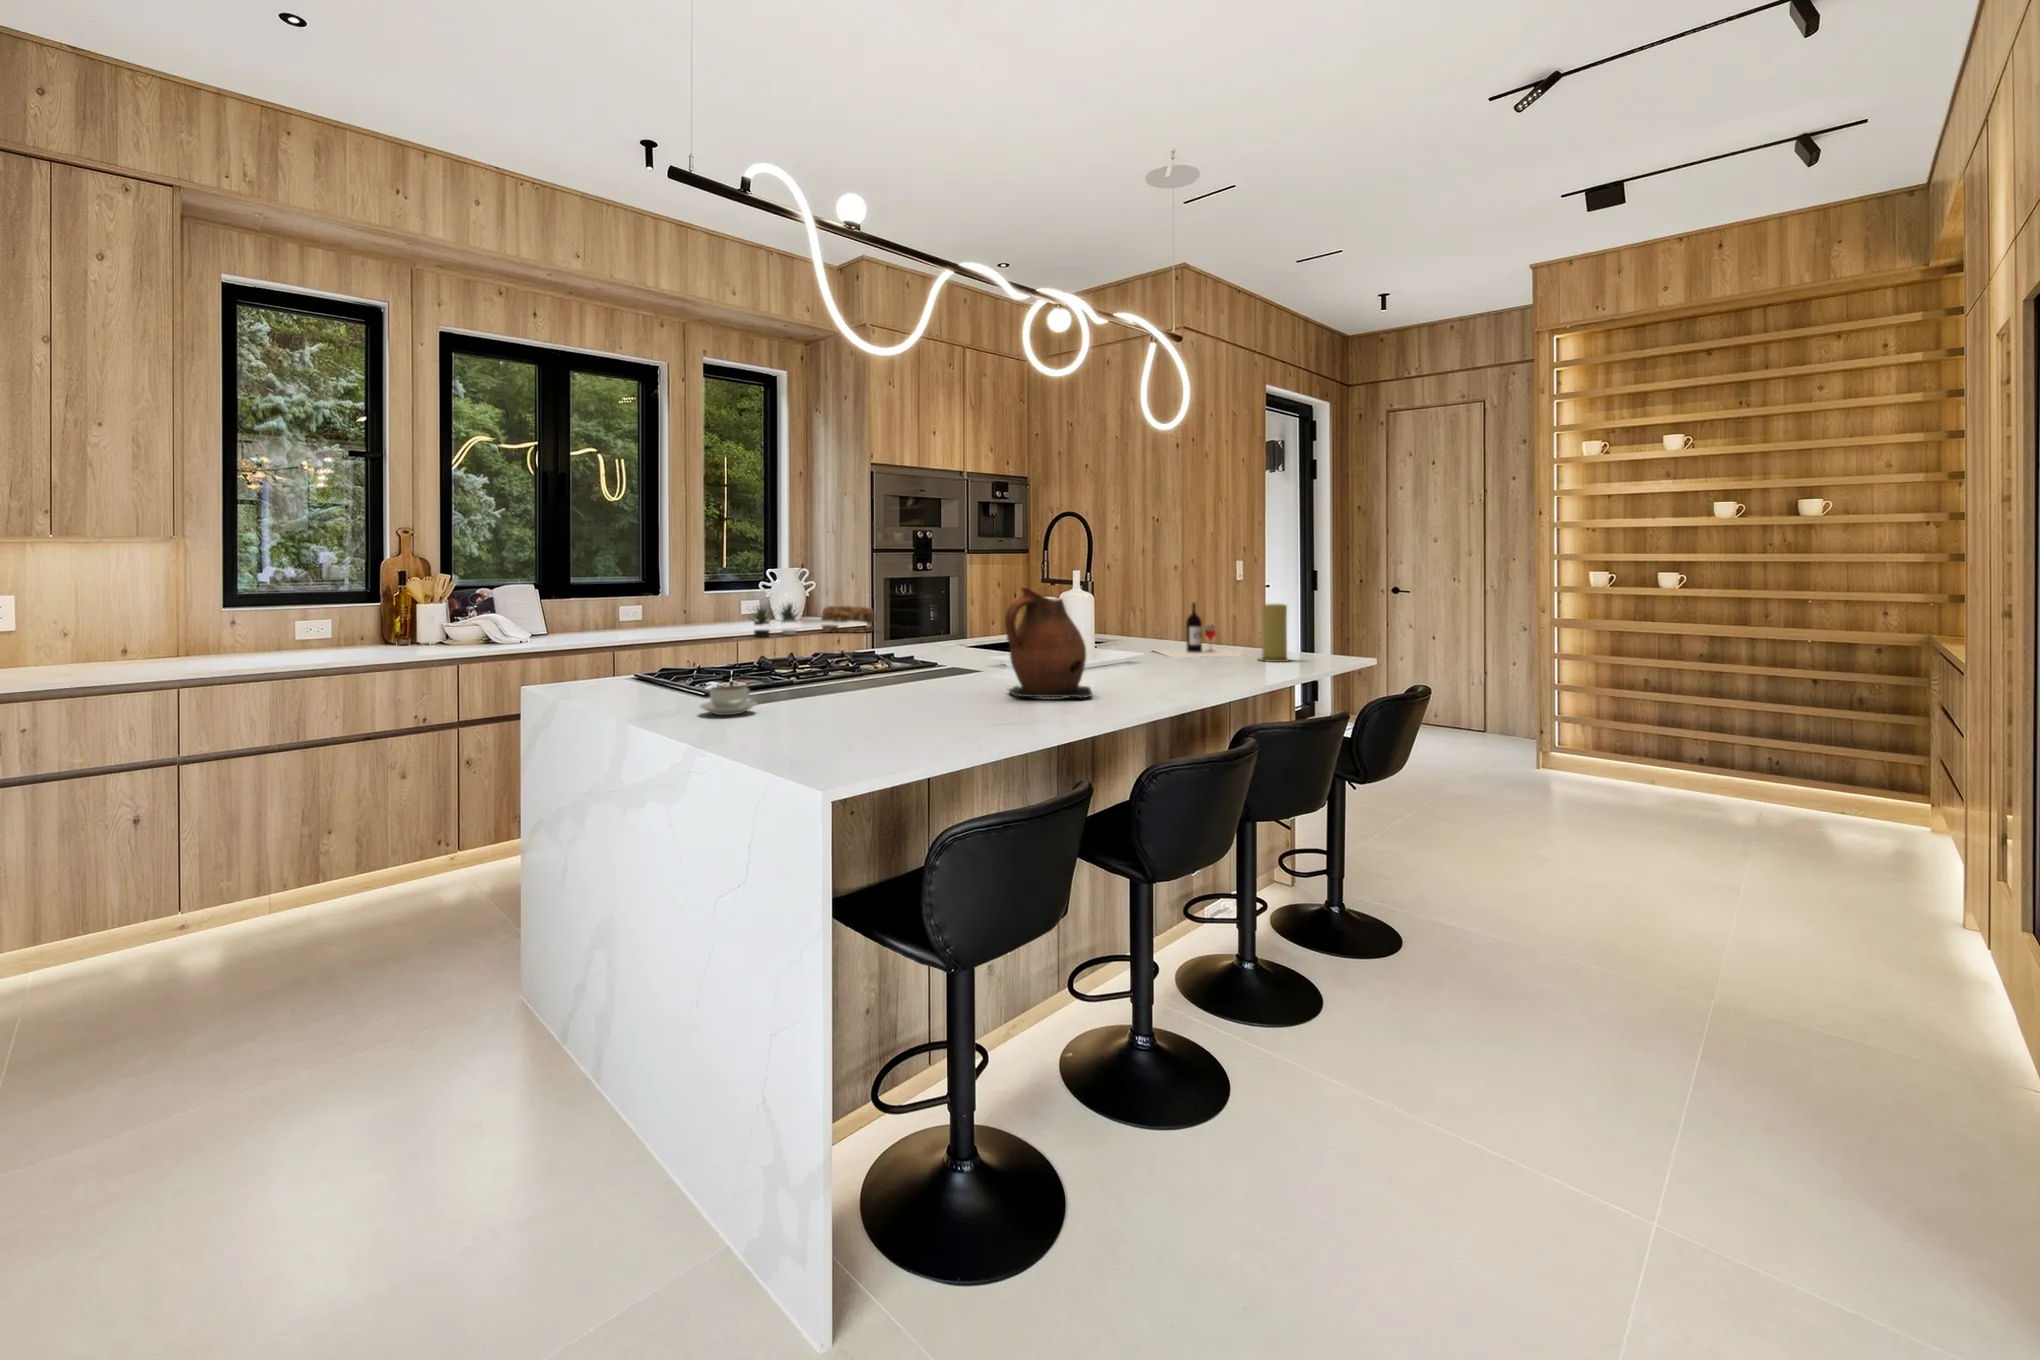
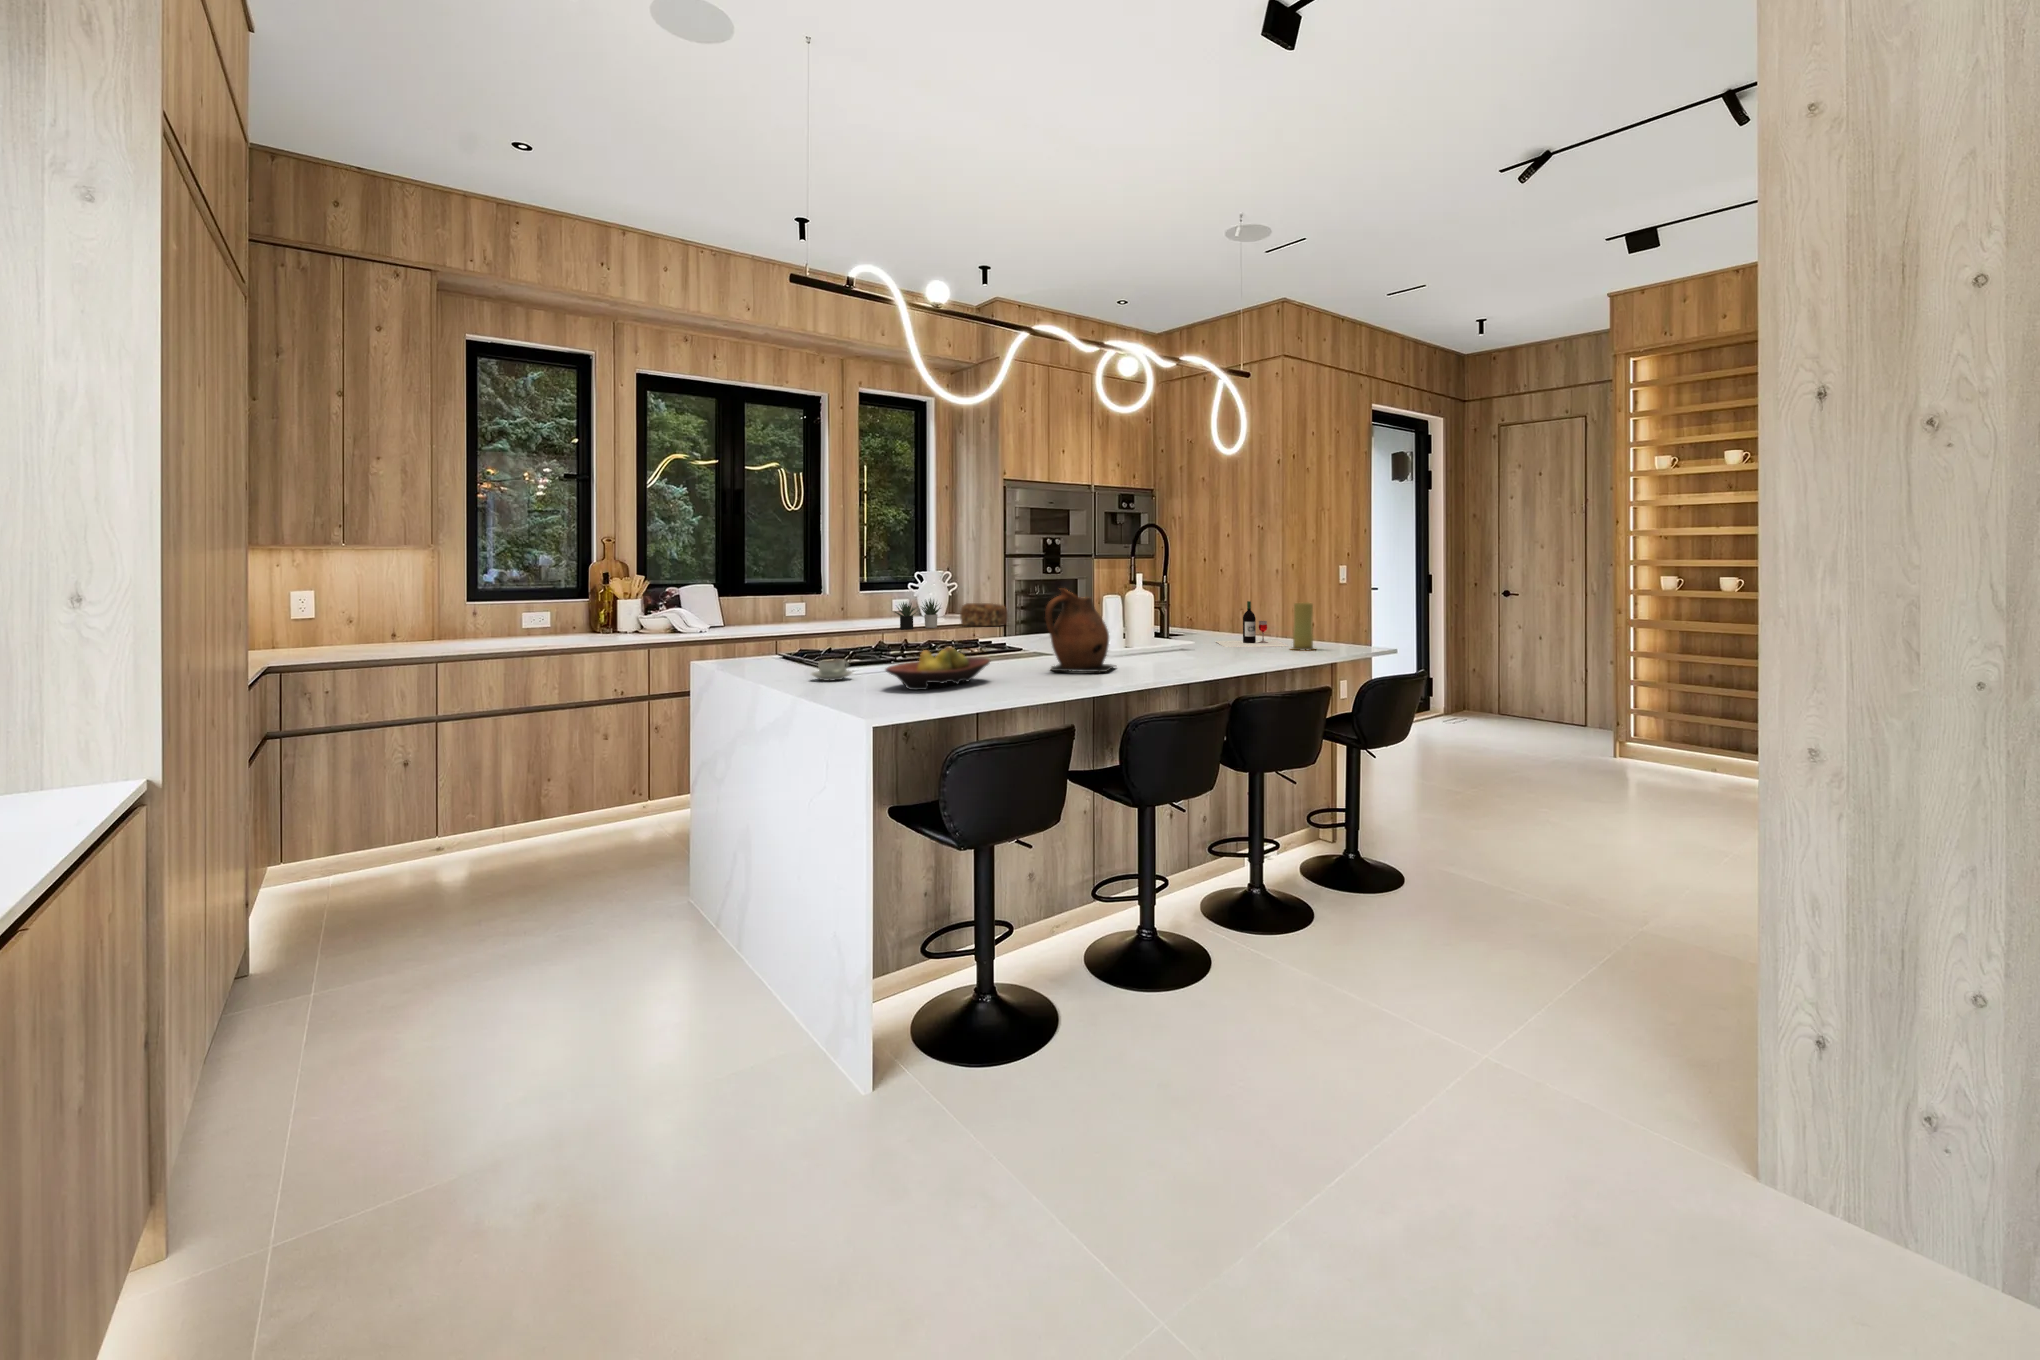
fruit bowl: none [817,668,950,731] -> present [886,647,990,690]

